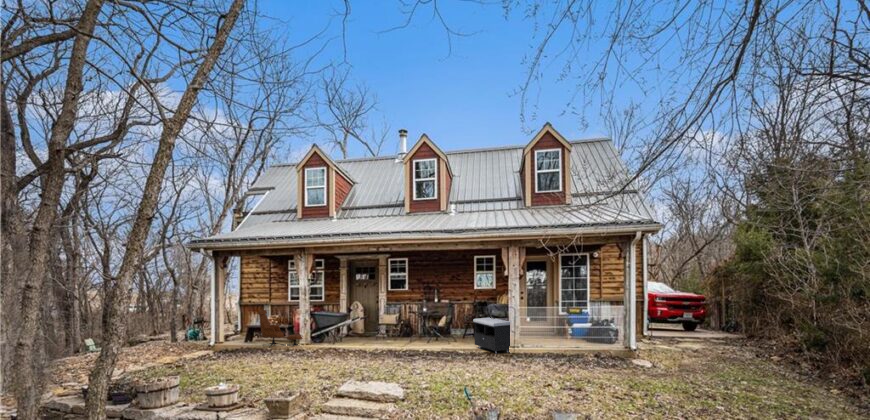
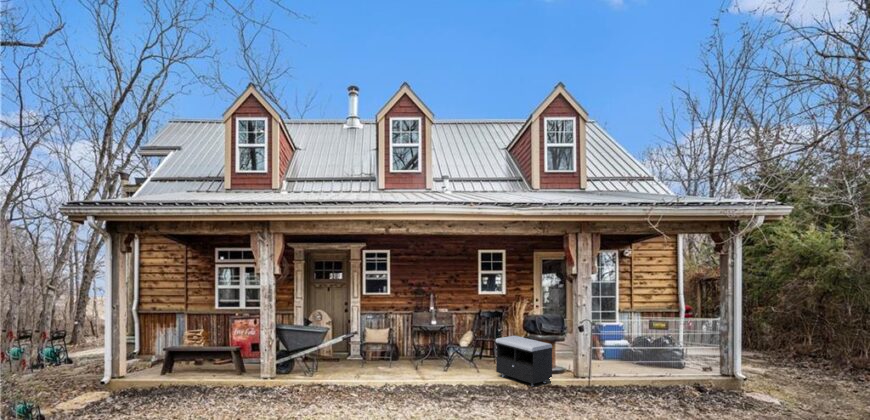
lounge chair: present [259,310,303,346] -> none [185,327,252,384]

